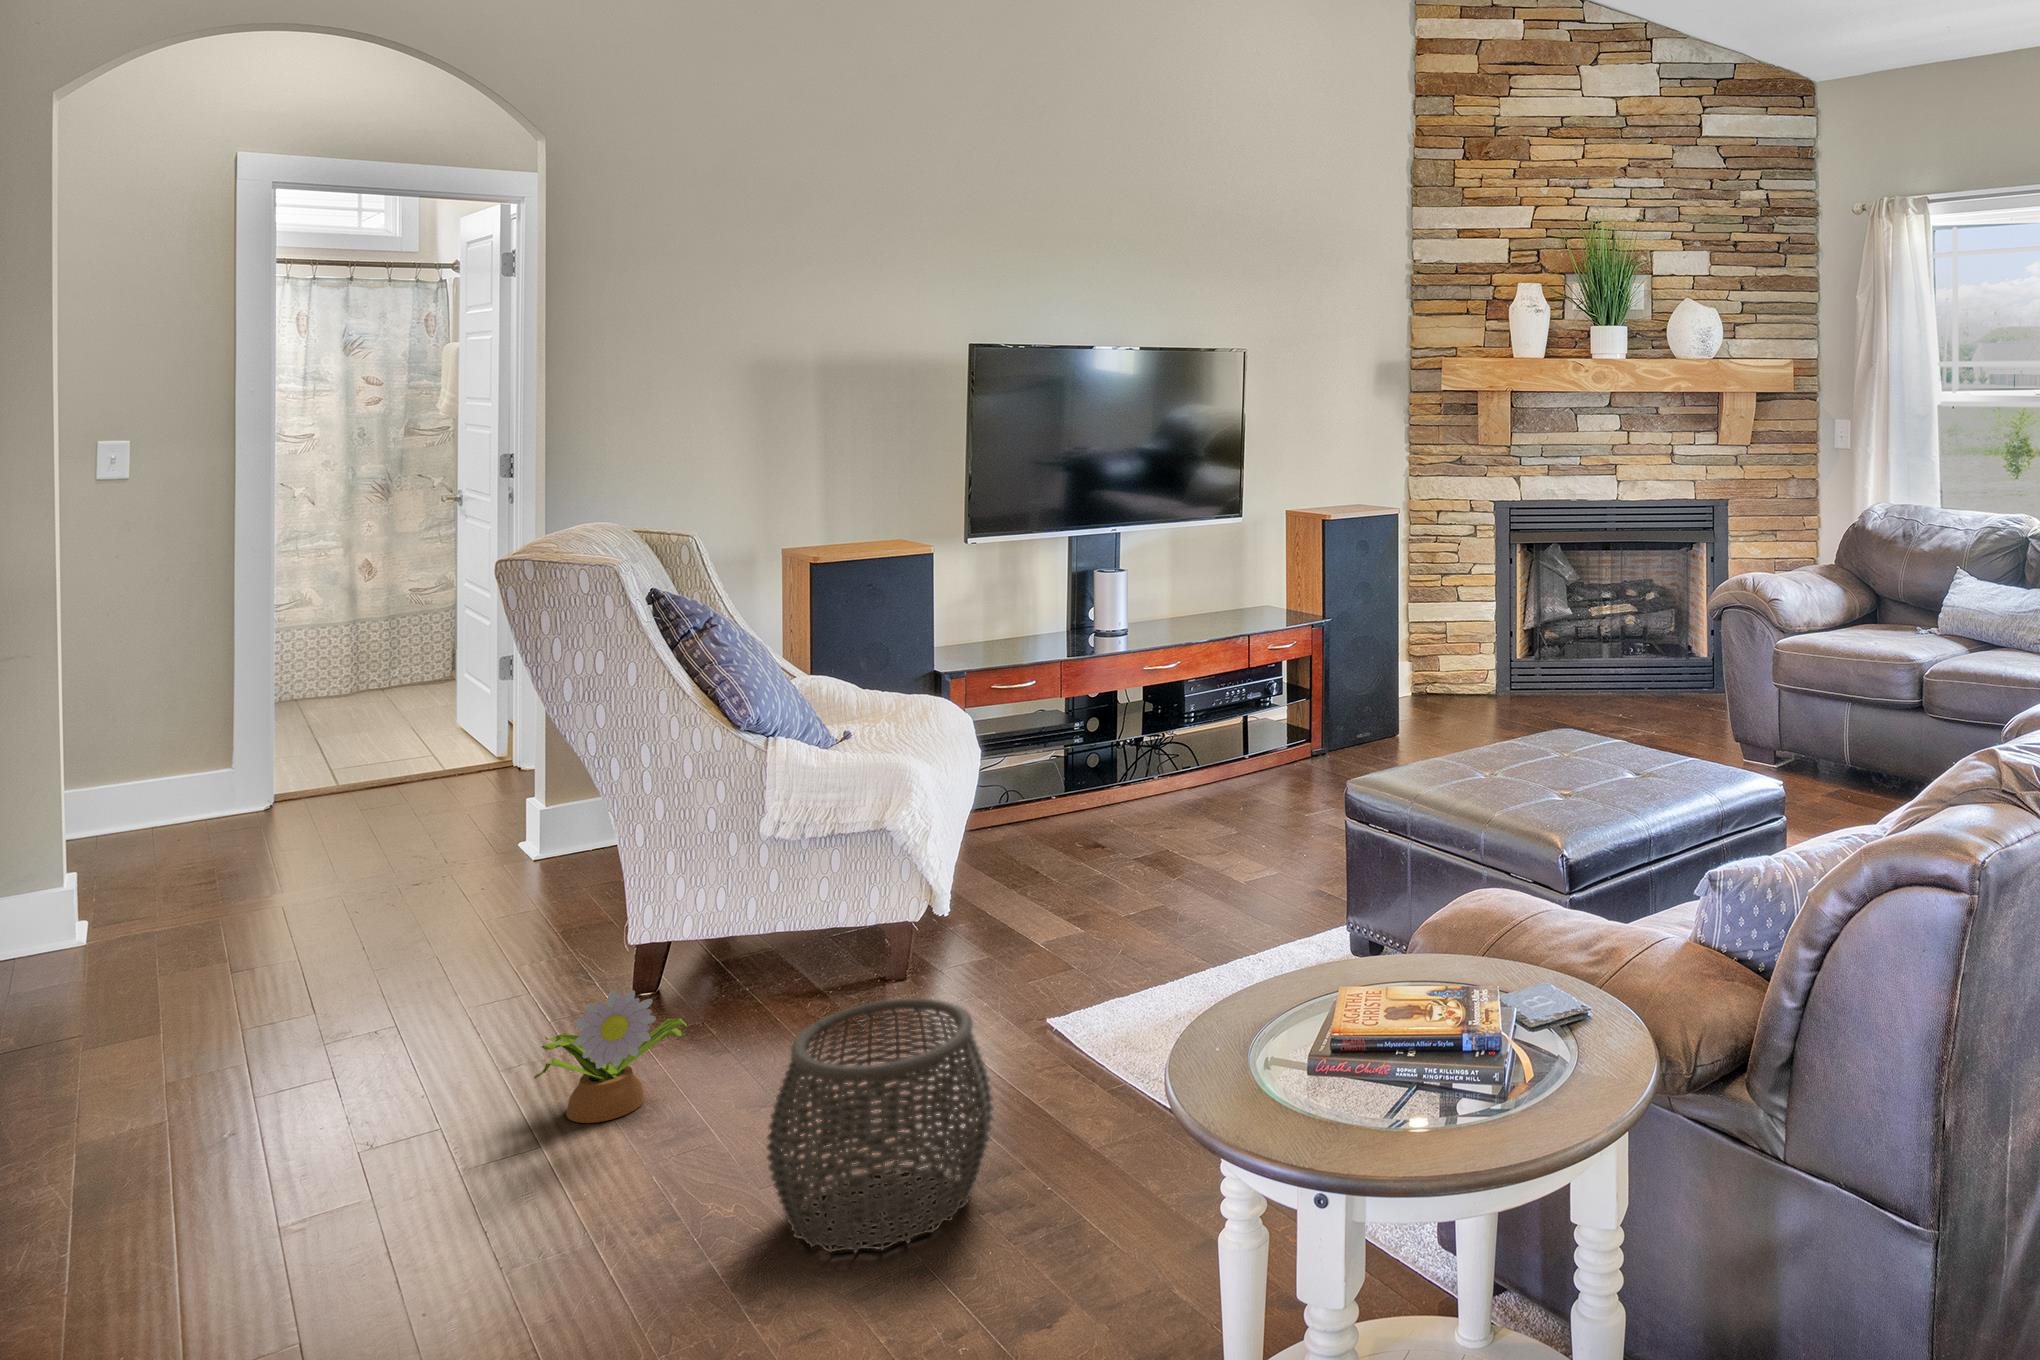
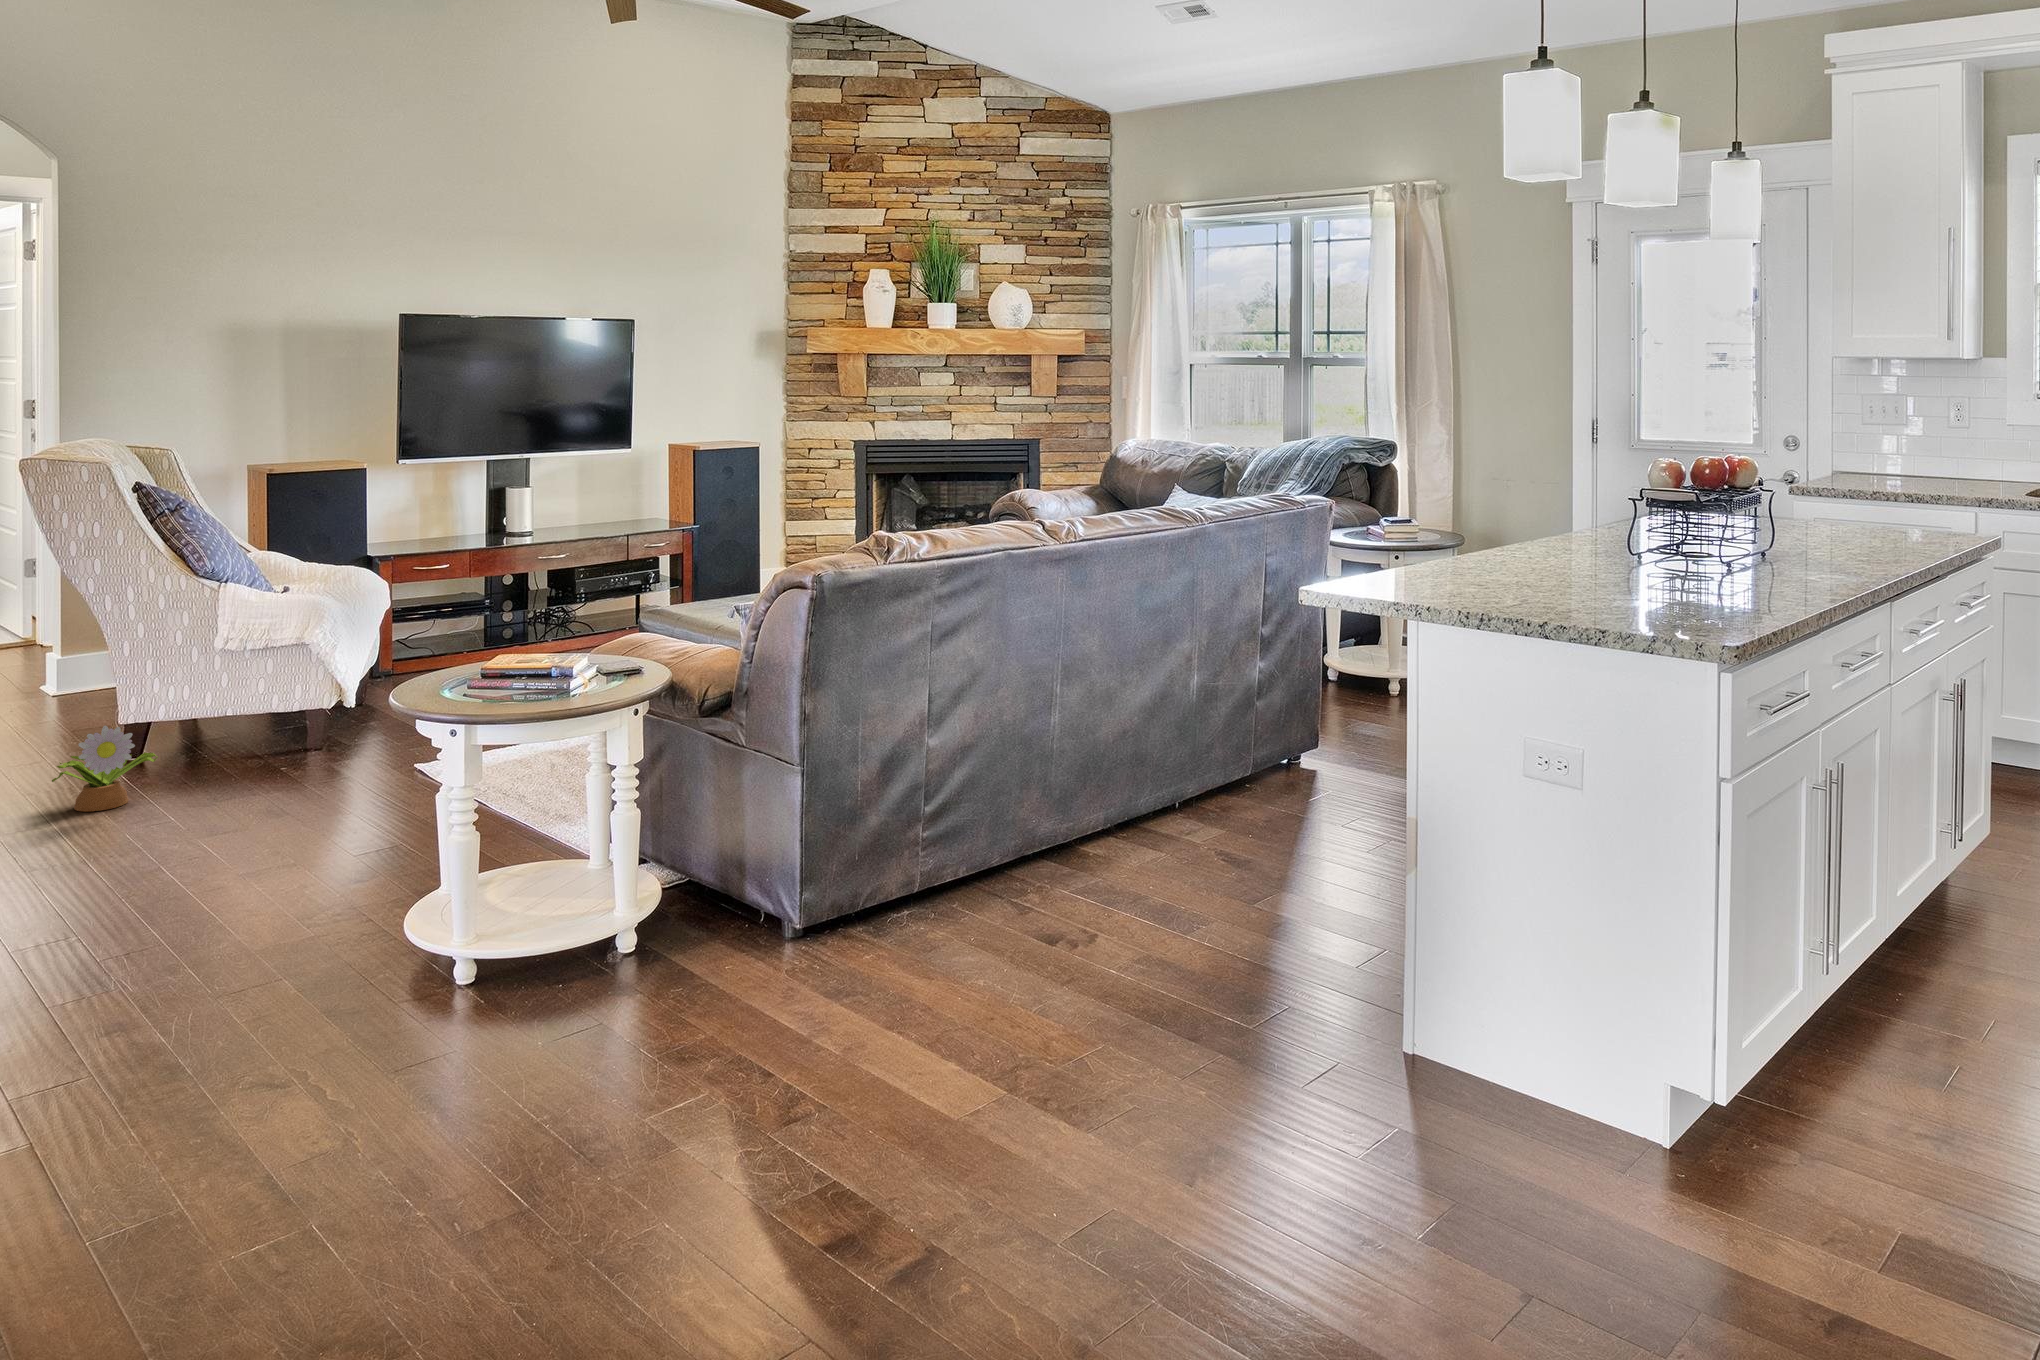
woven basket: present [767,998,994,1253] -> none [201,719,352,855]

